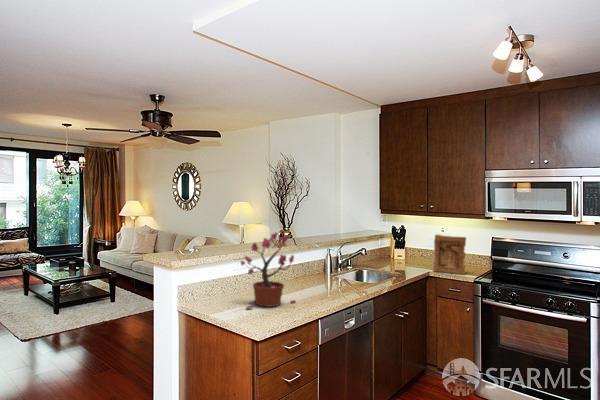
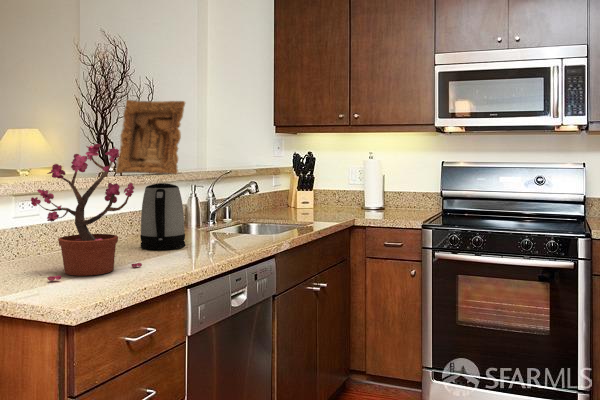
picture frame: present [433,235,466,274] -> present [116,100,185,174]
kettle: none [297,251,322,290] -> present [140,183,185,249]

